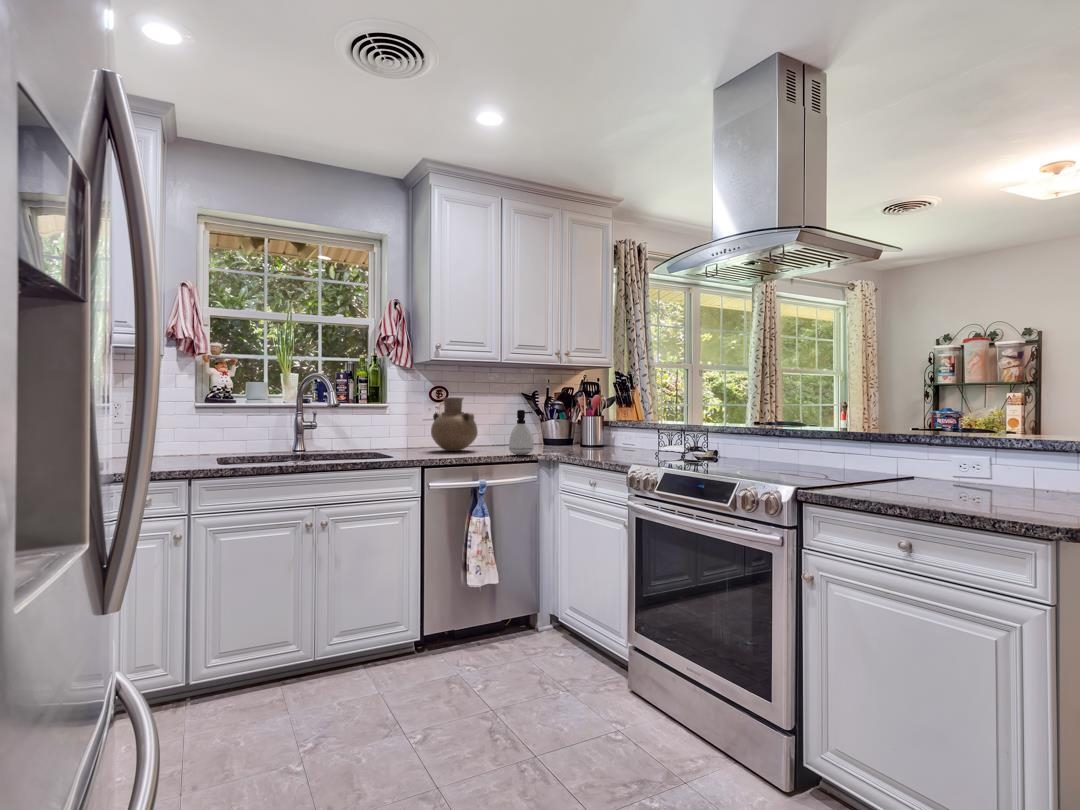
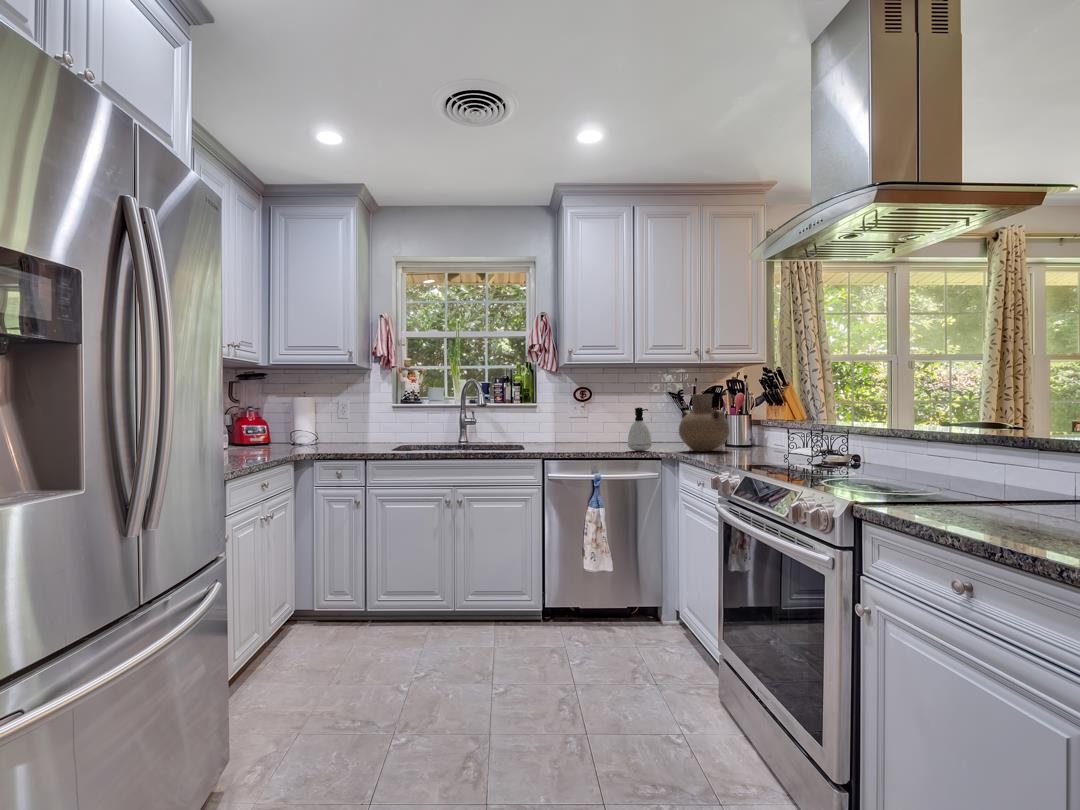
vase: present [431,397,478,451] -> present [679,394,730,452]

